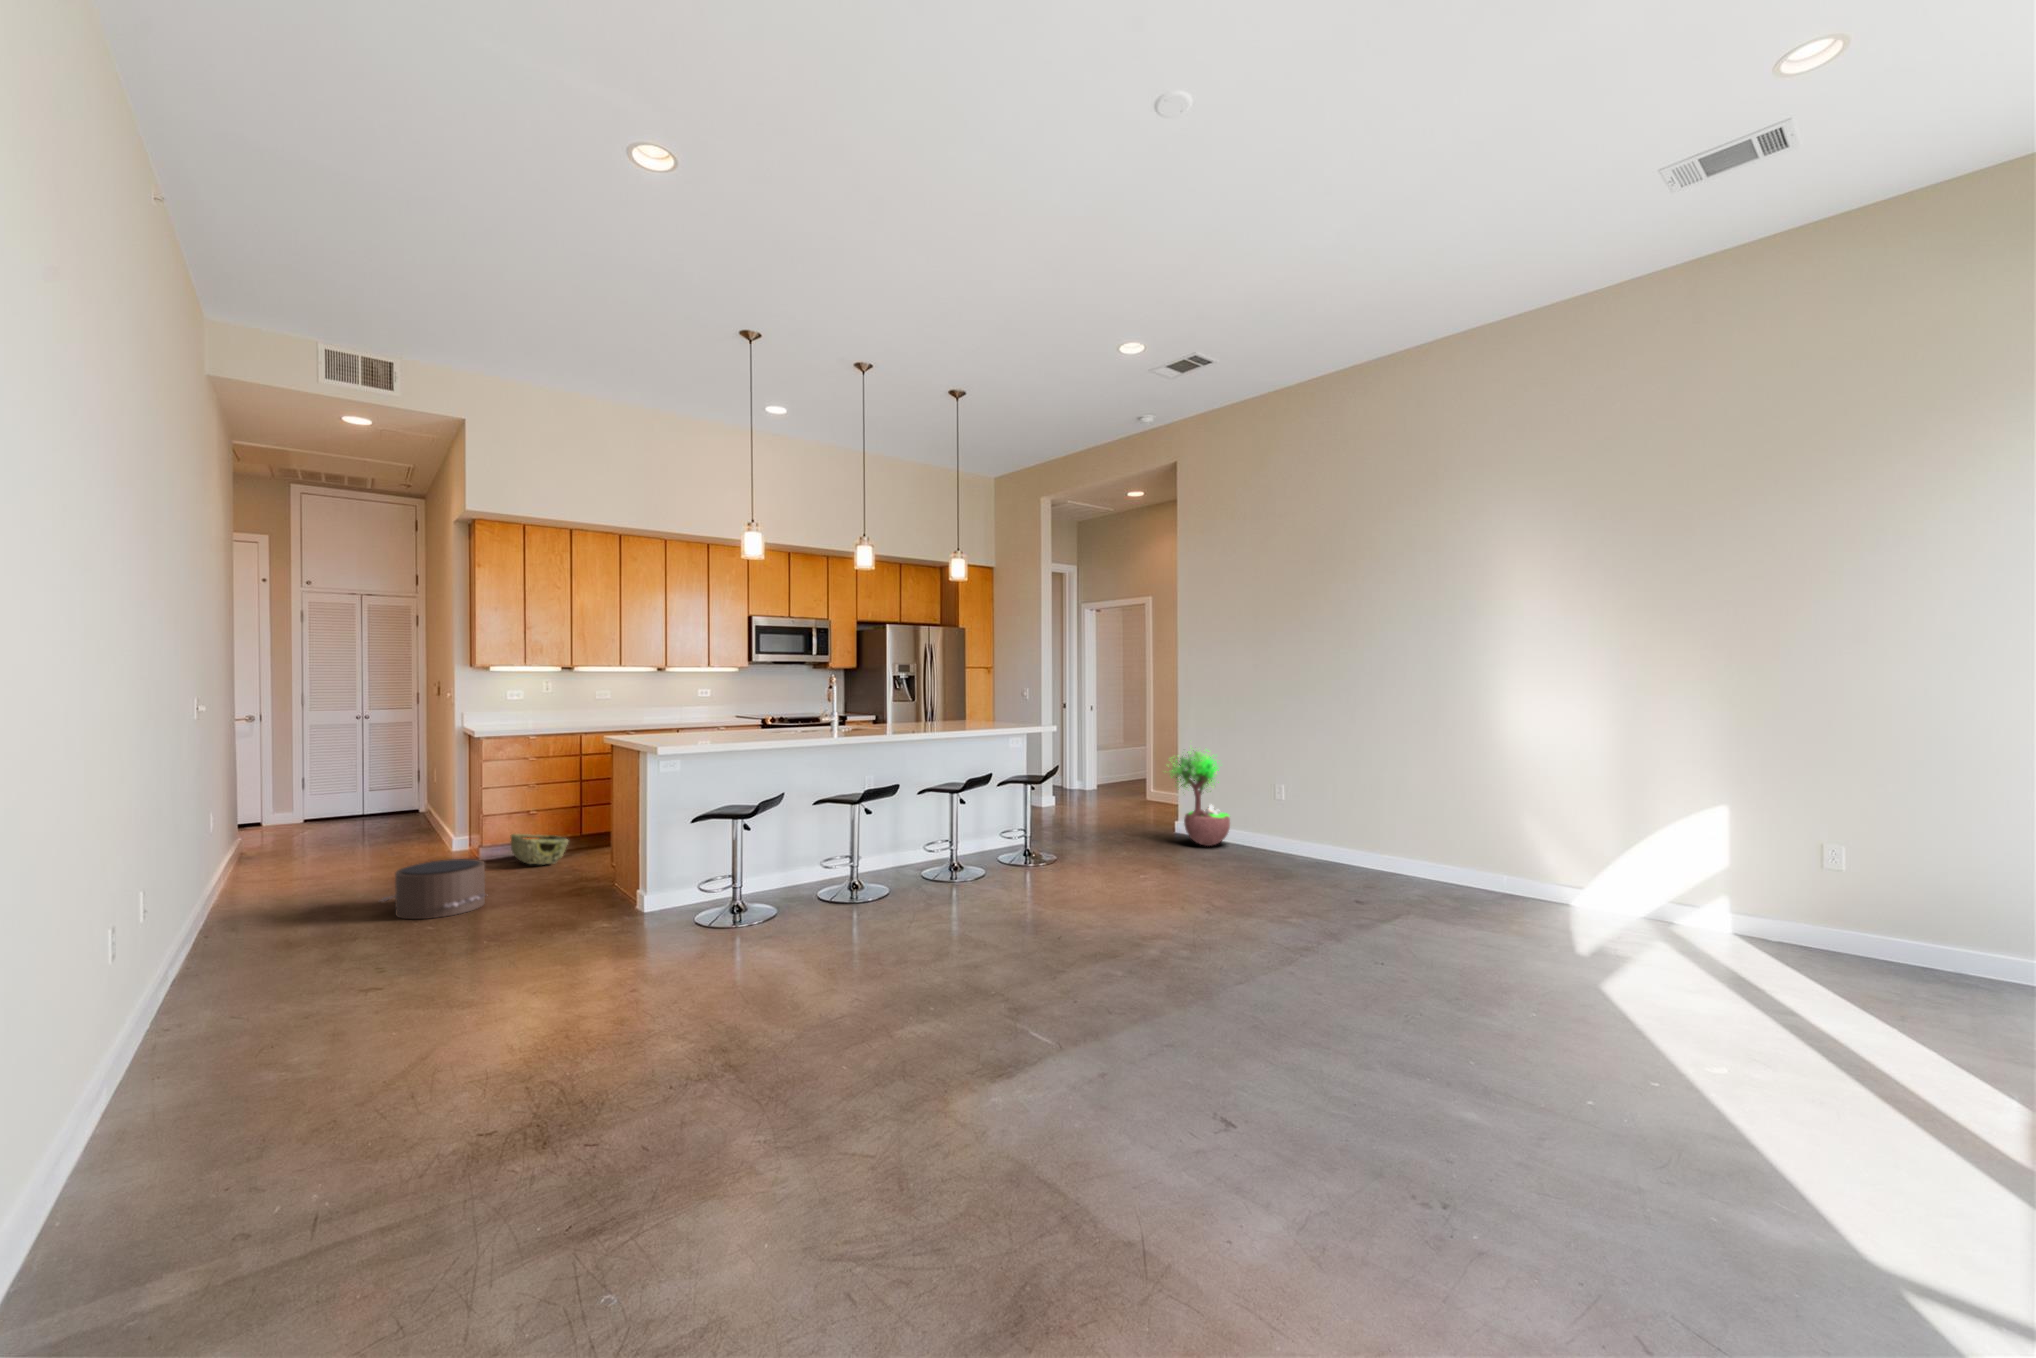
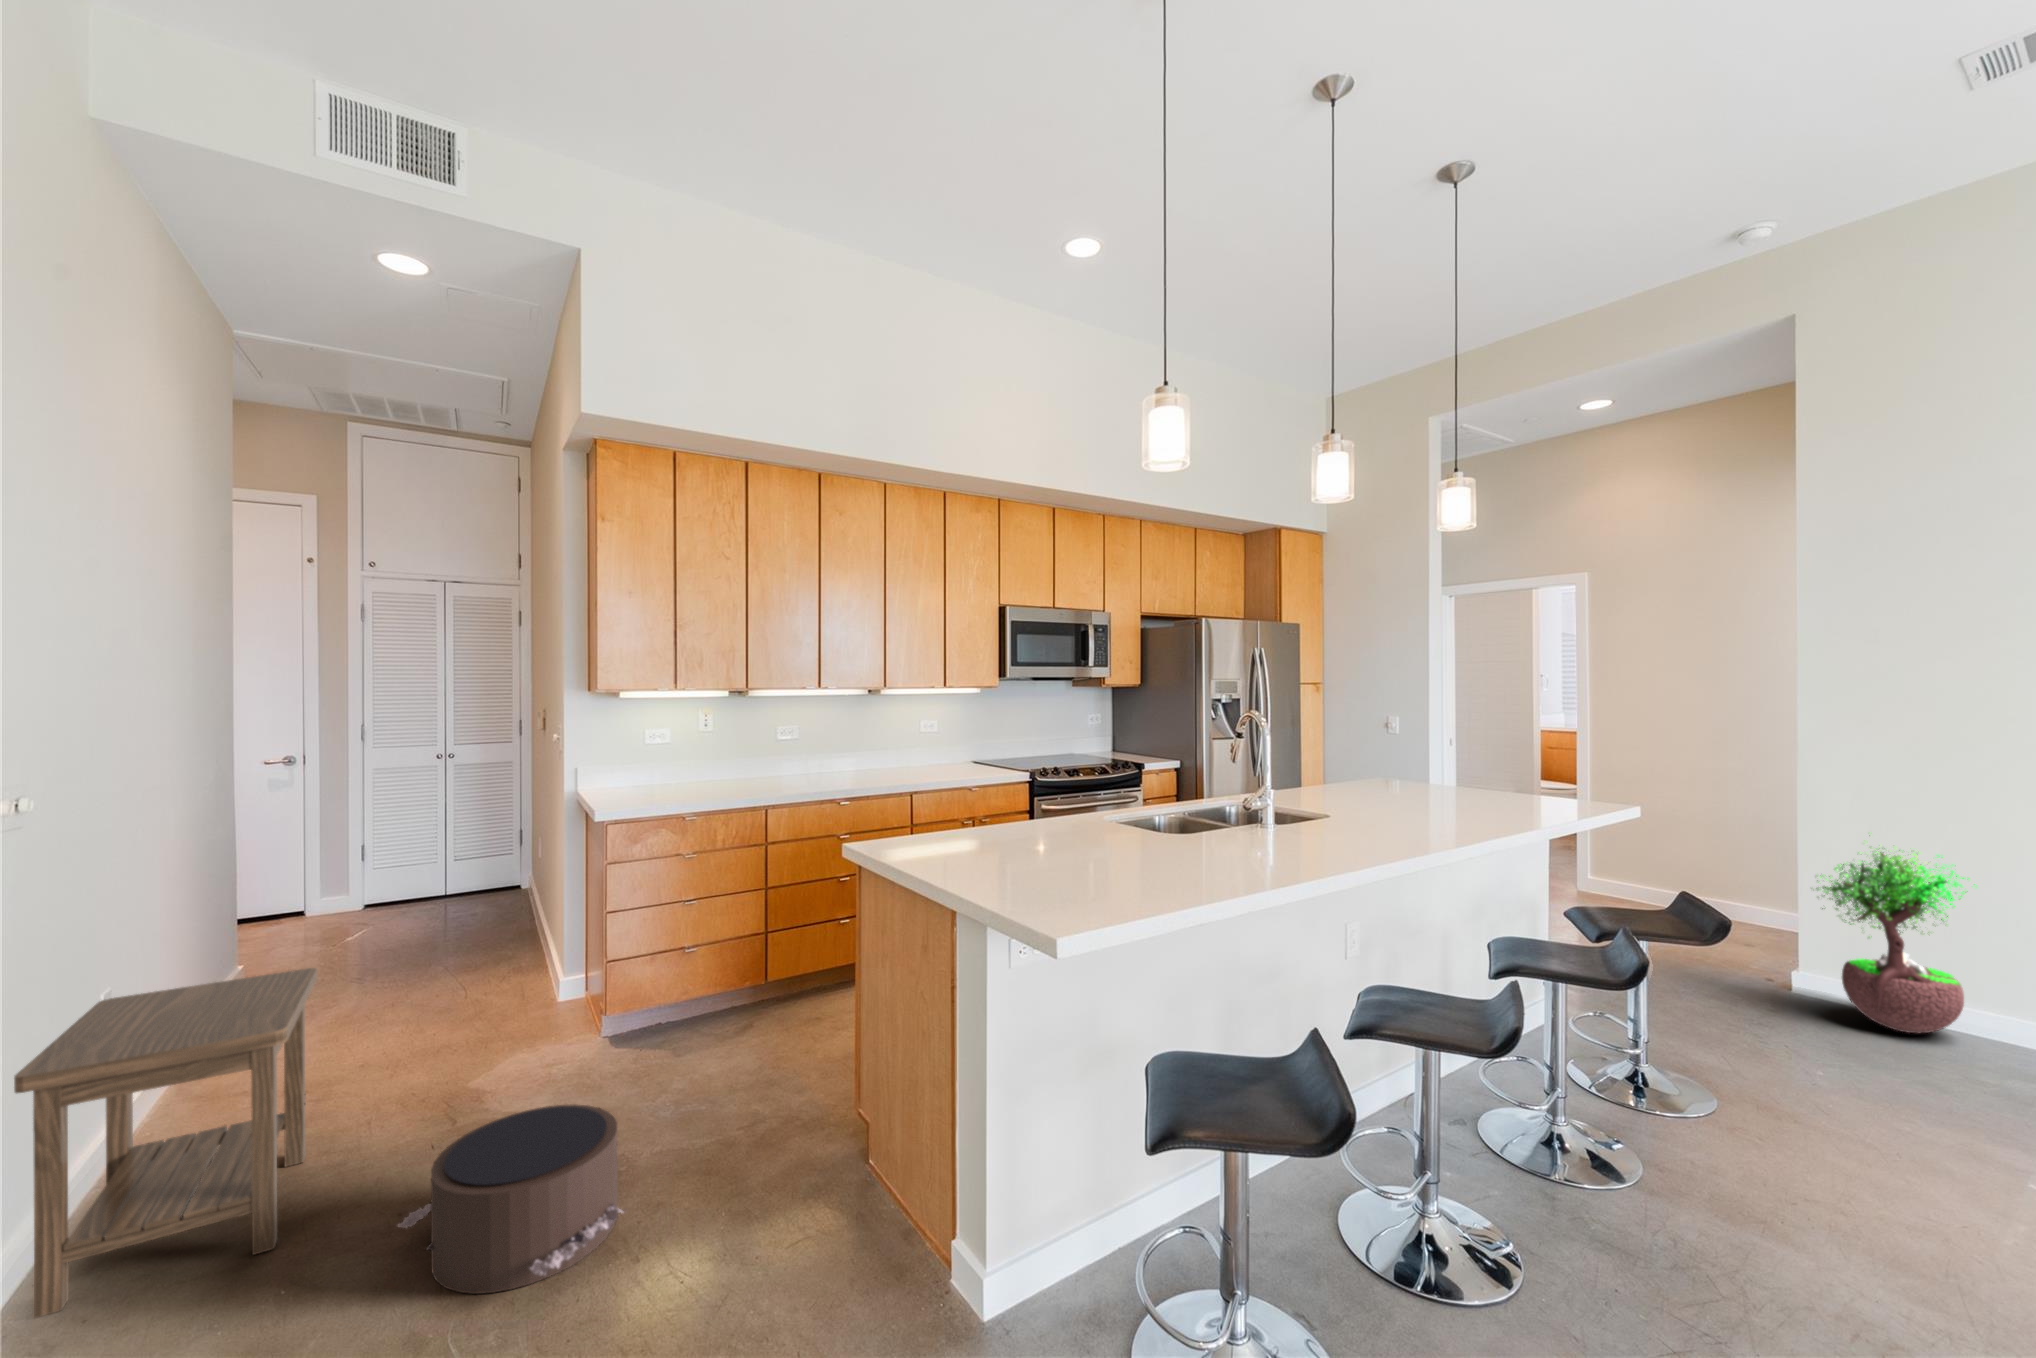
side table: none [208,802,324,929] -> present [14,968,317,1318]
woven basket: present [511,834,568,865] -> none [655,984,755,1055]

